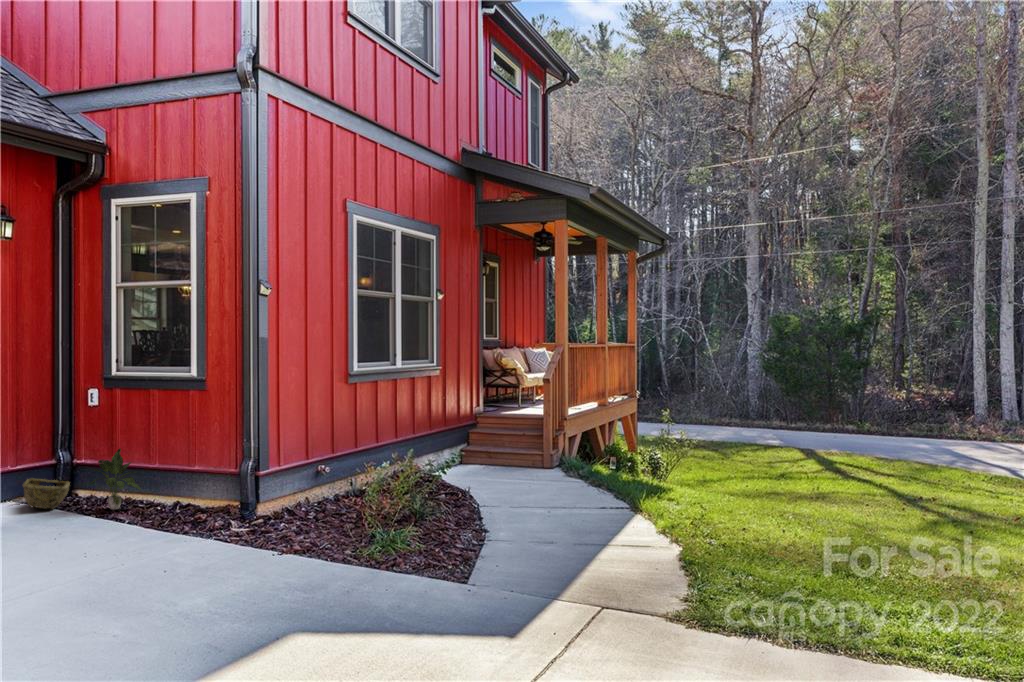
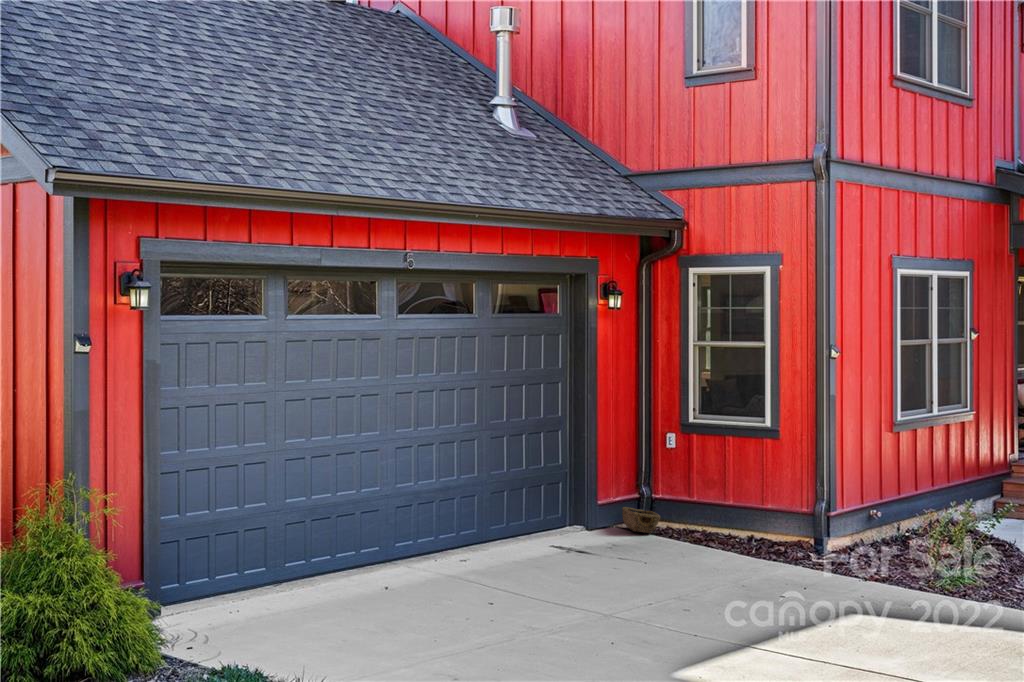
potted plant: present [91,448,141,510] -> none [680,485,720,538]

